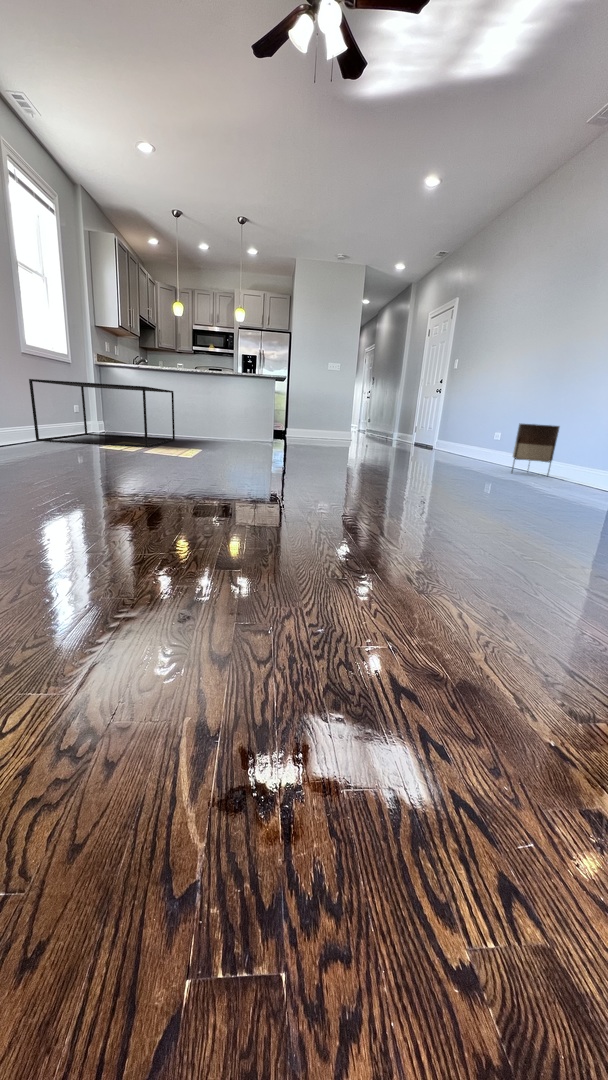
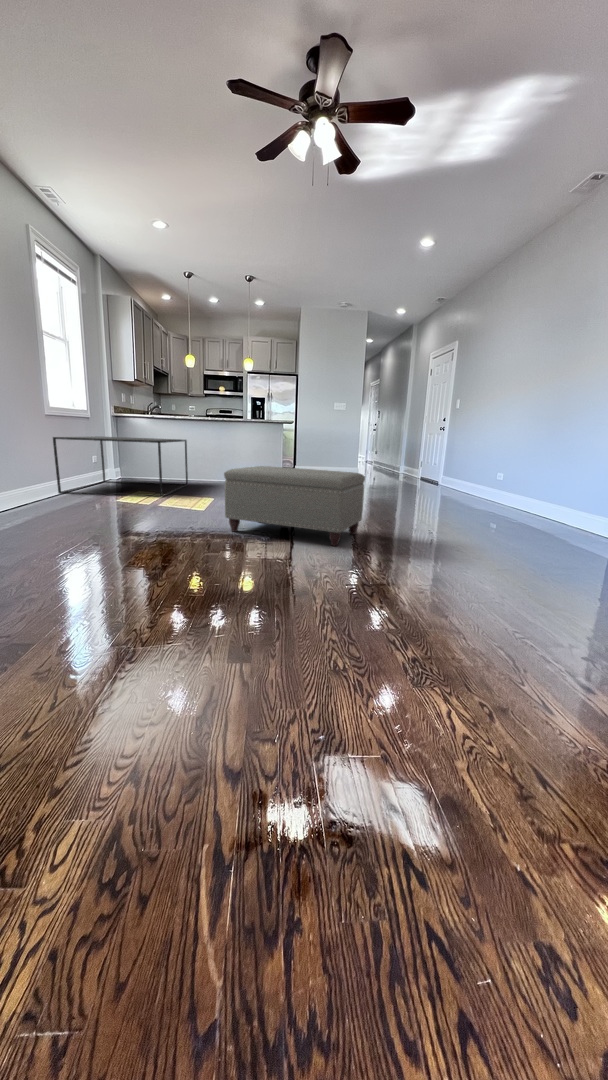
ottoman: none [213,406,363,488] -> present [224,466,365,546]
planter: present [513,424,559,476] -> none [513,468,558,520]

